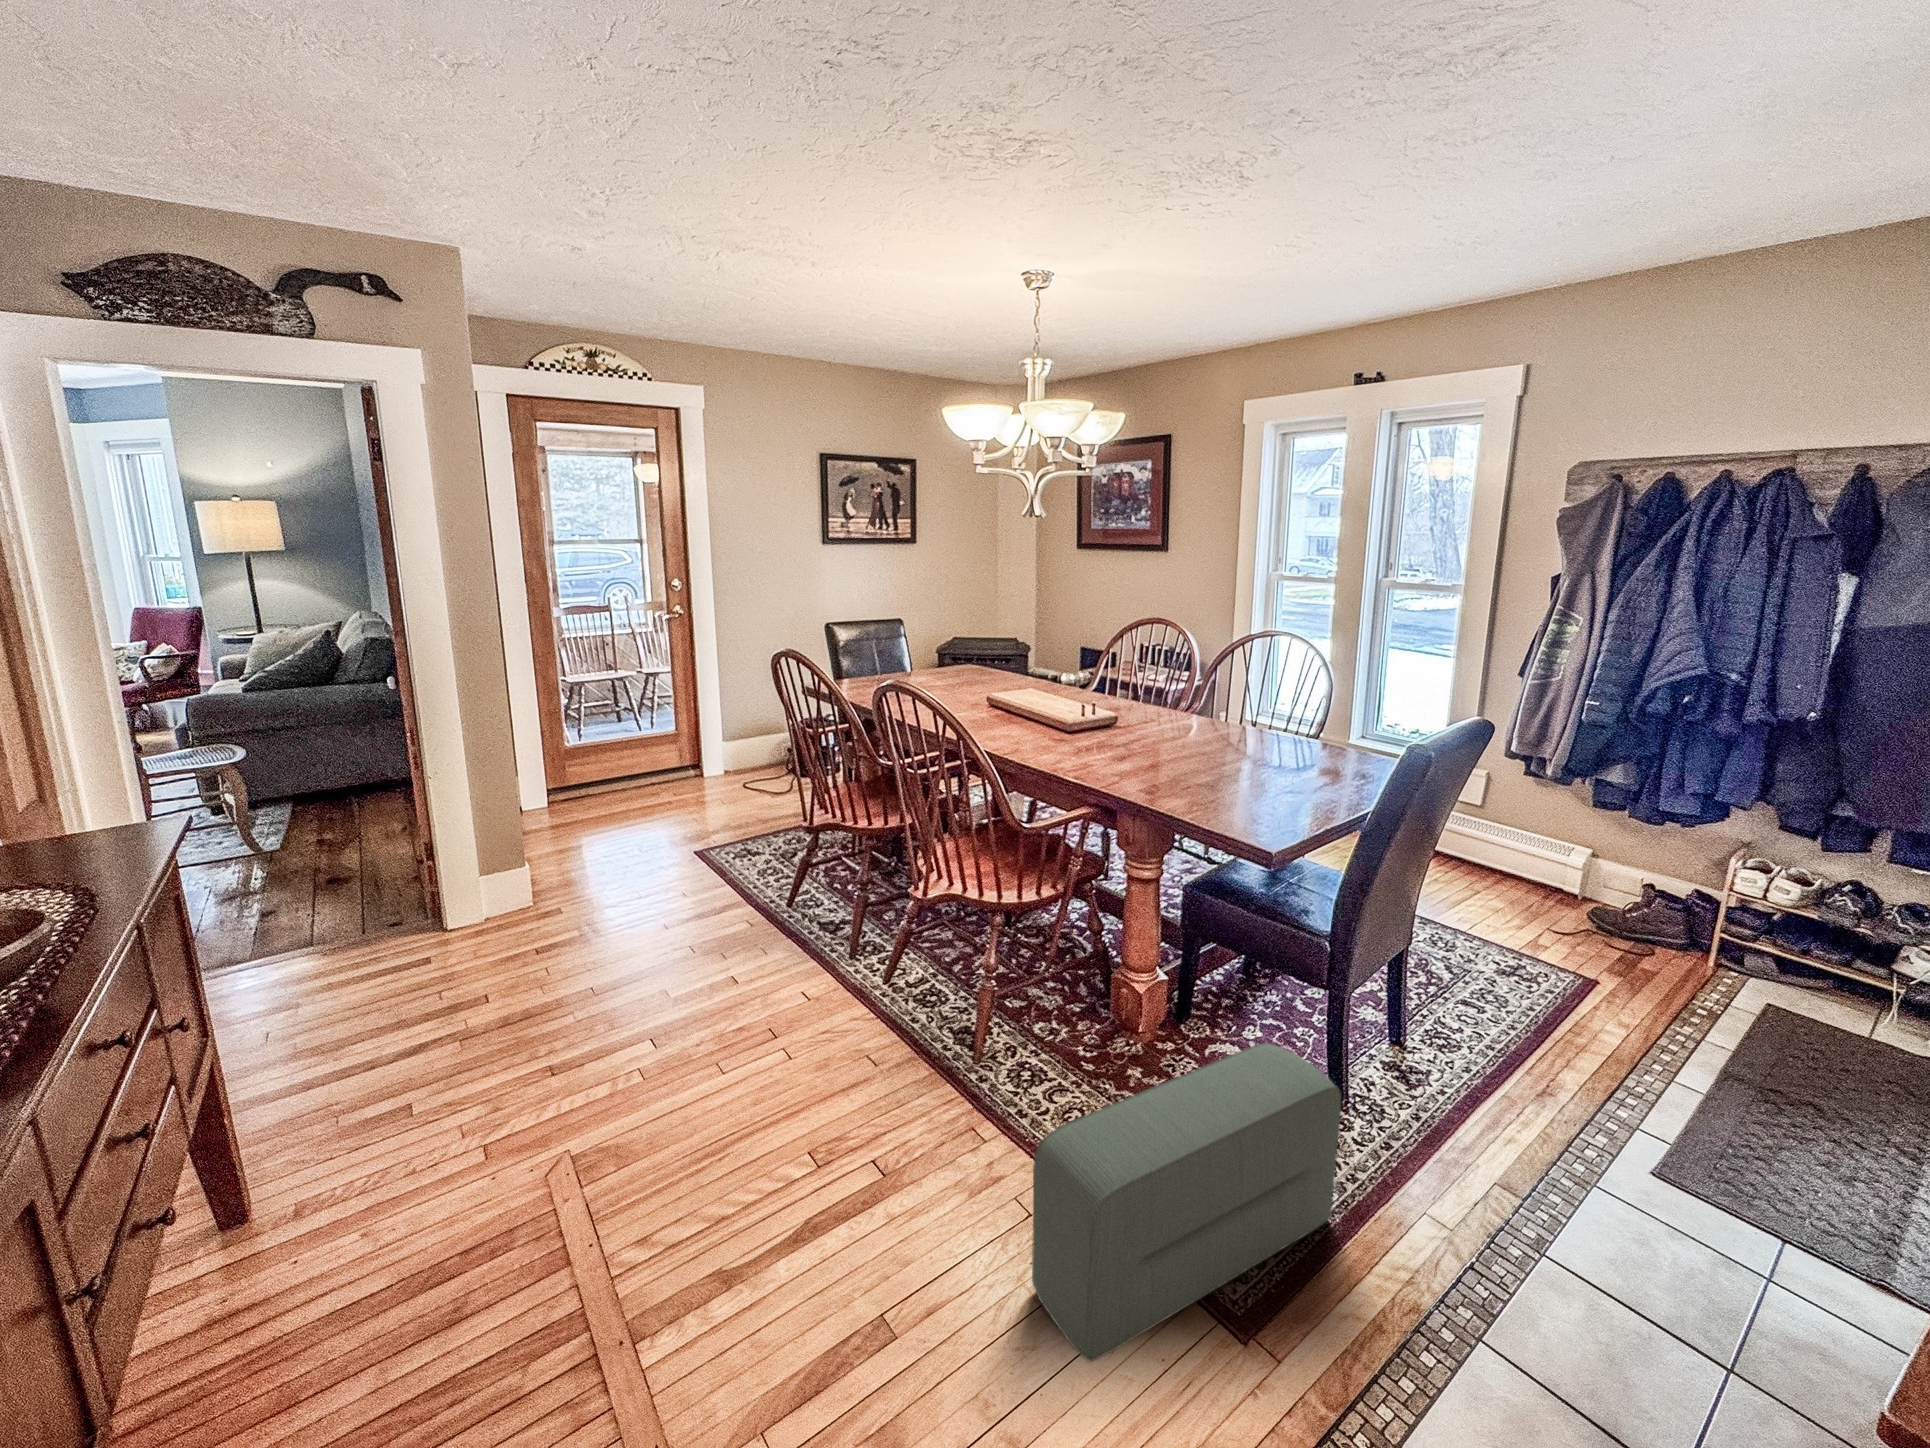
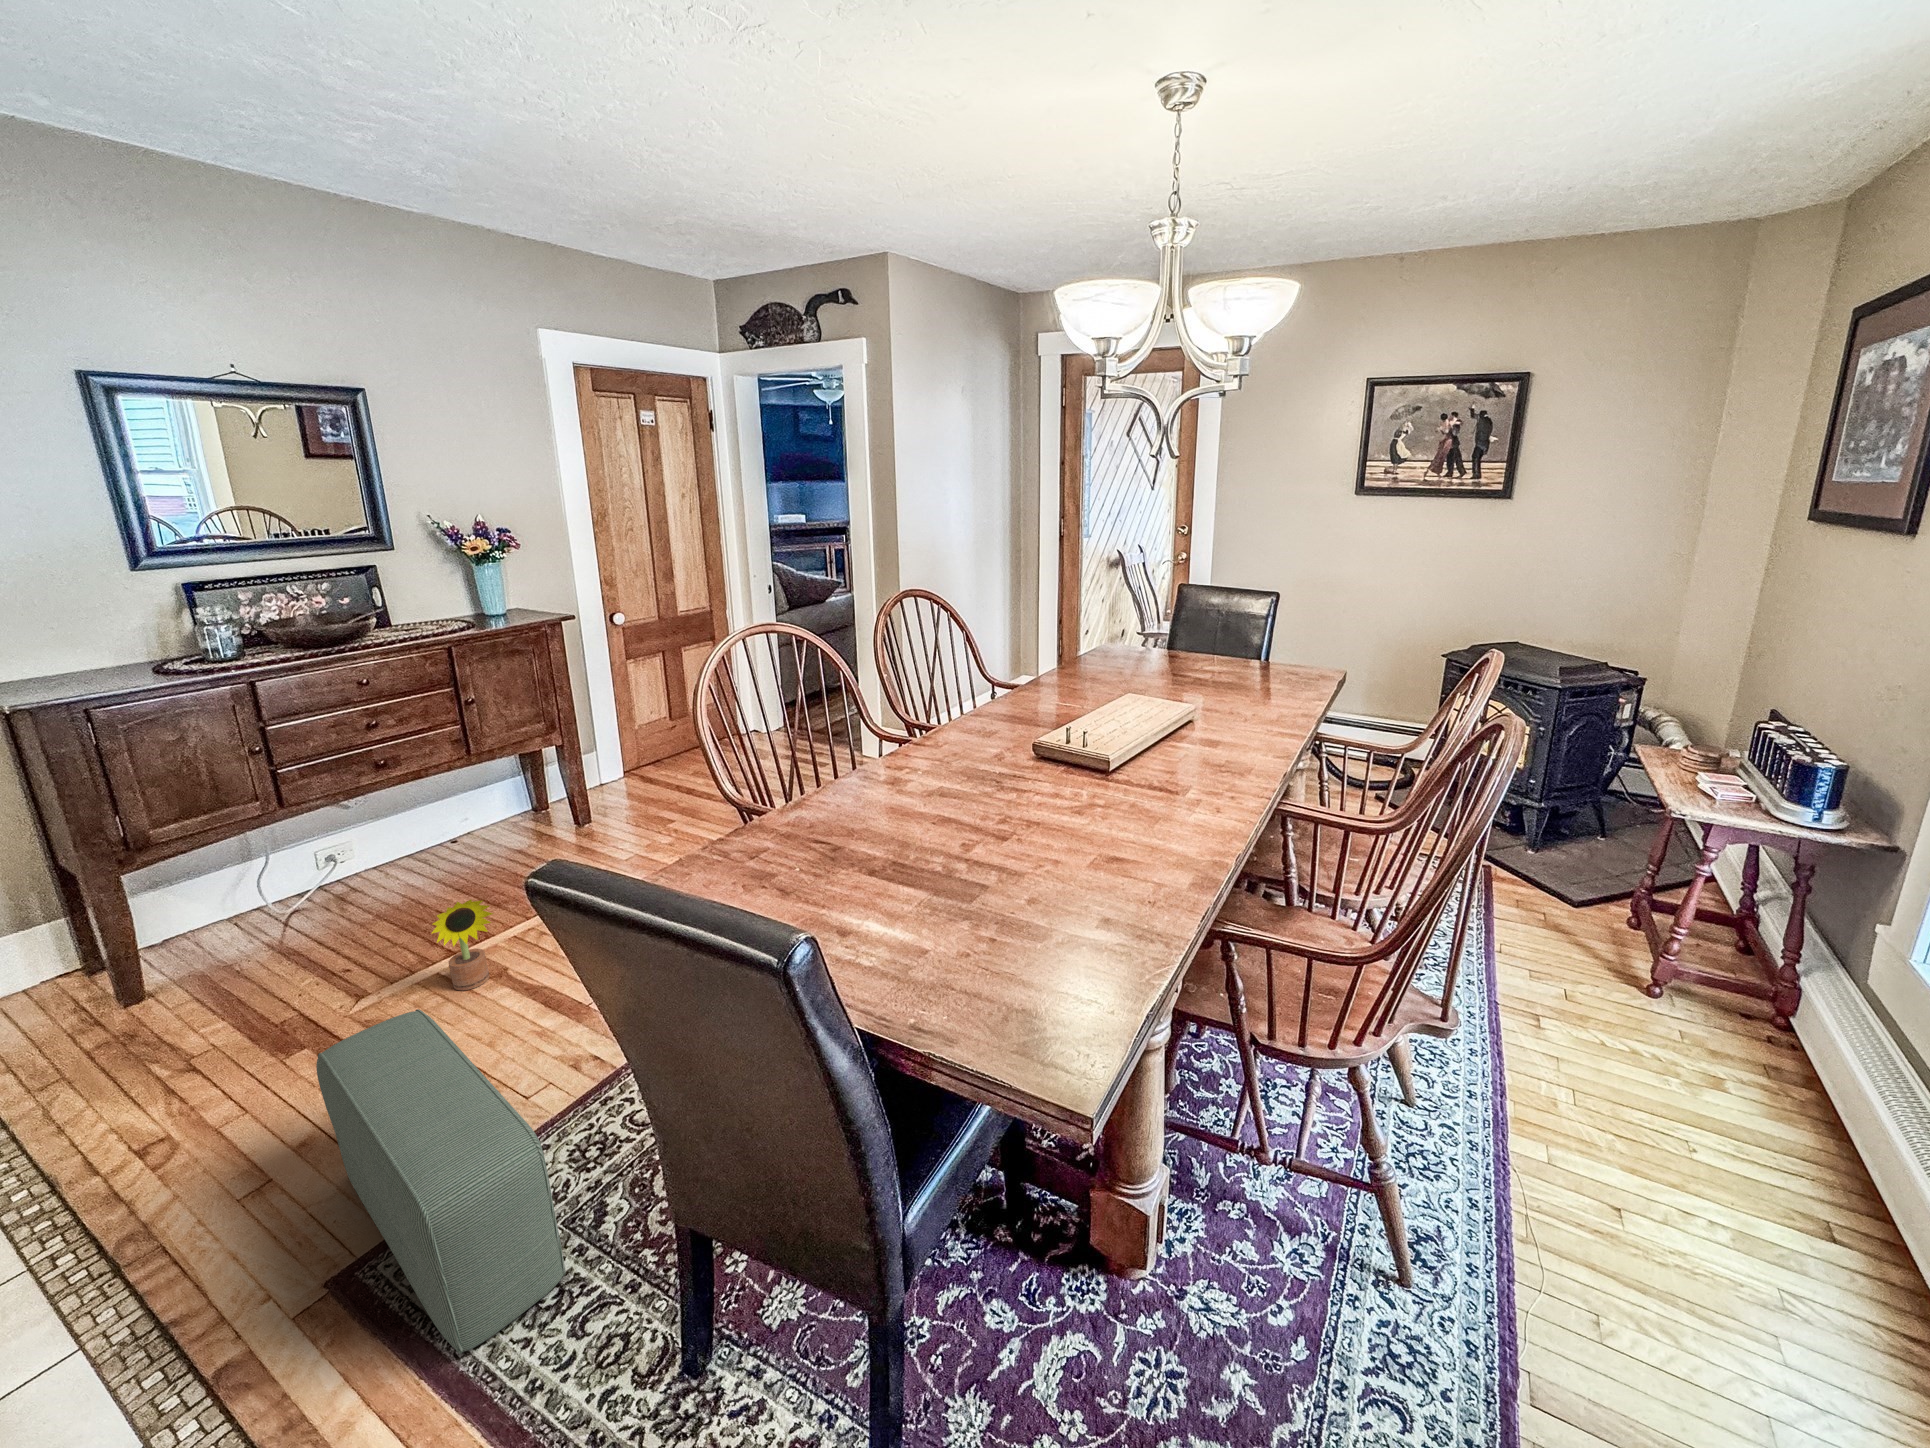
decorative plant: none [675,1148,751,1343] -> present [431,900,493,990]

